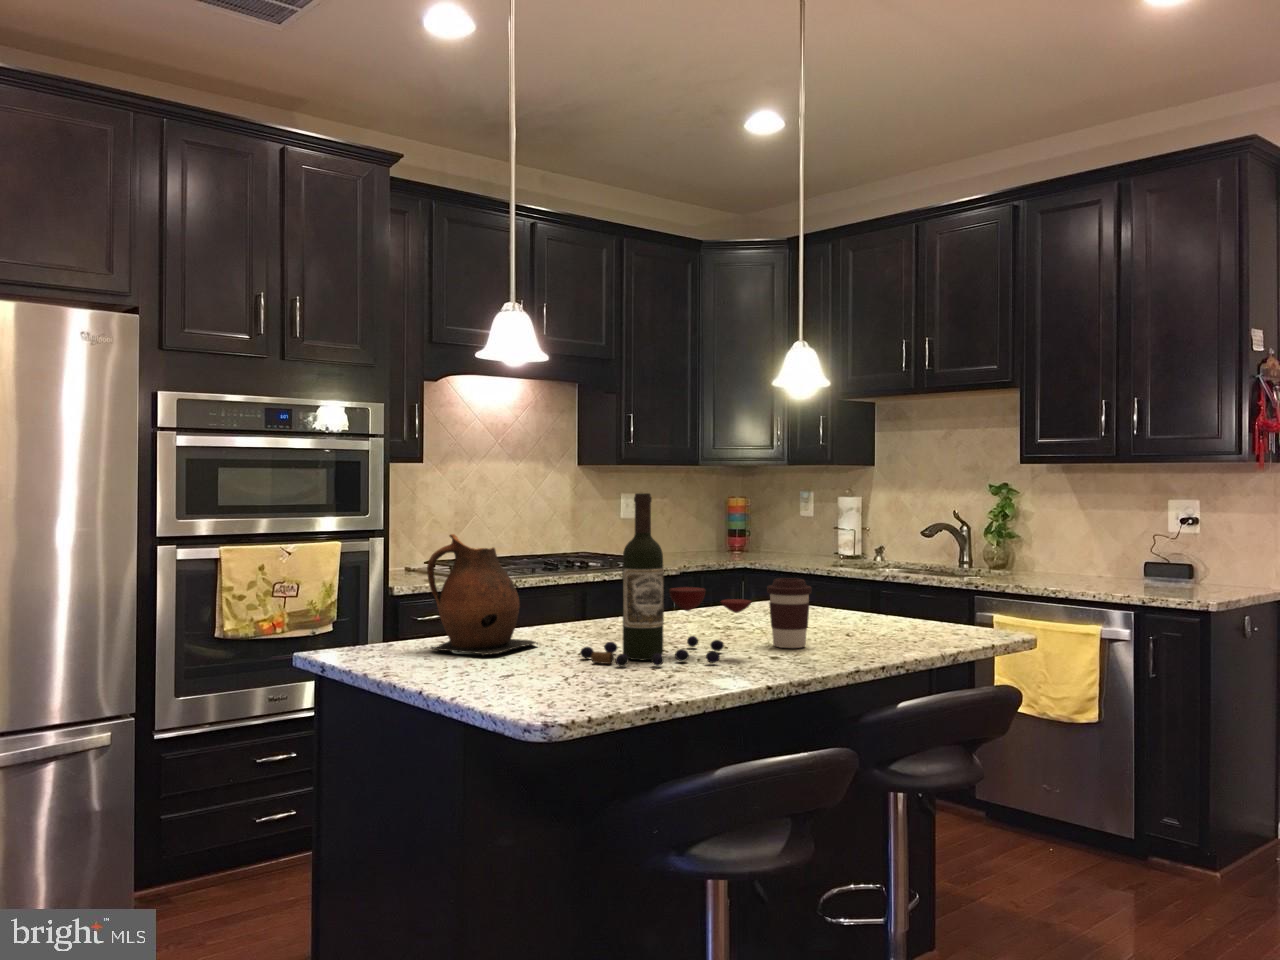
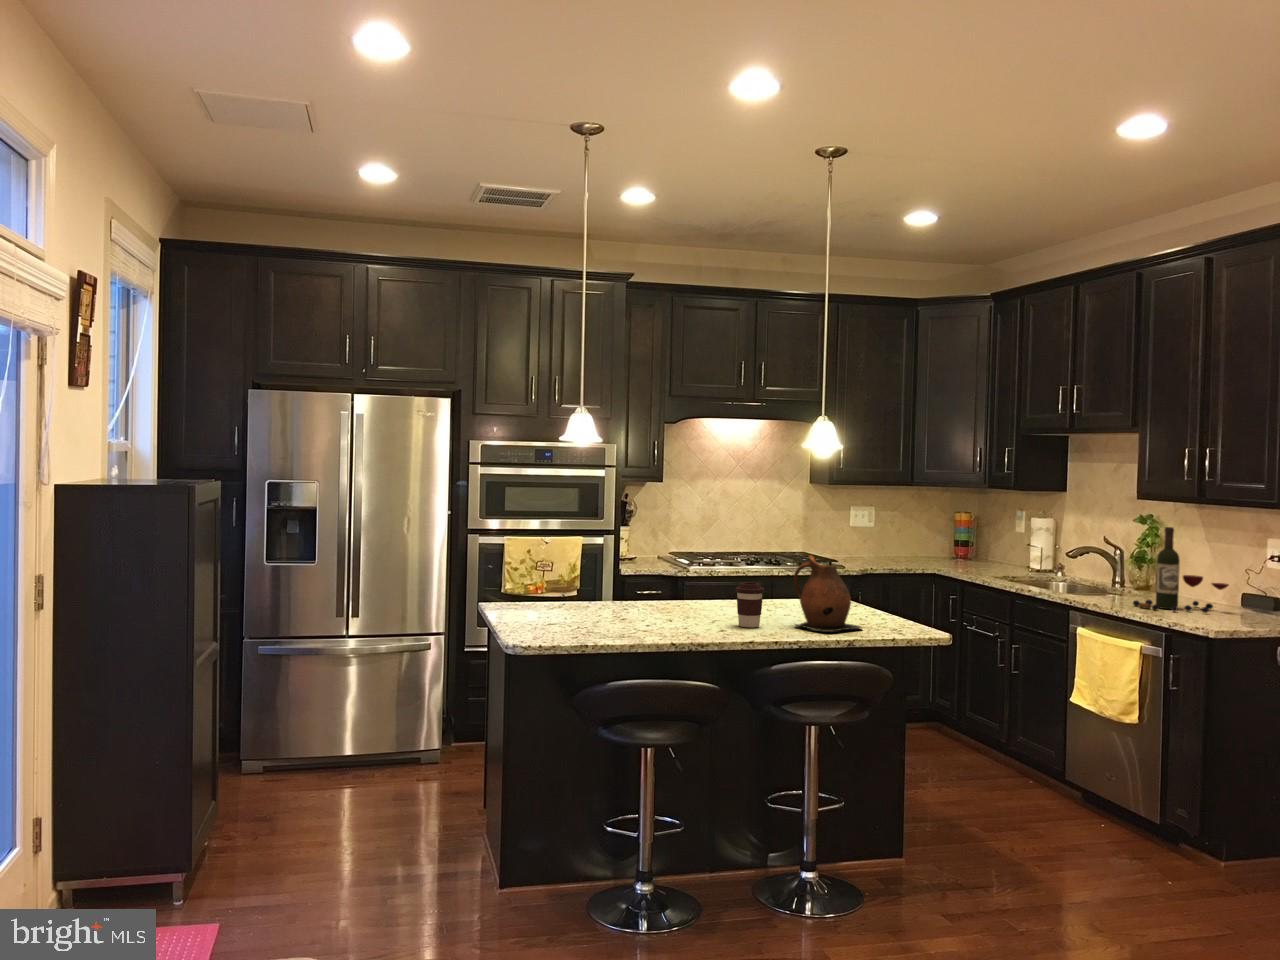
wine bottle: present [580,493,752,666] -> present [1133,527,1229,613]
ceramic pitcher: present [427,534,537,656] -> present [794,555,862,632]

